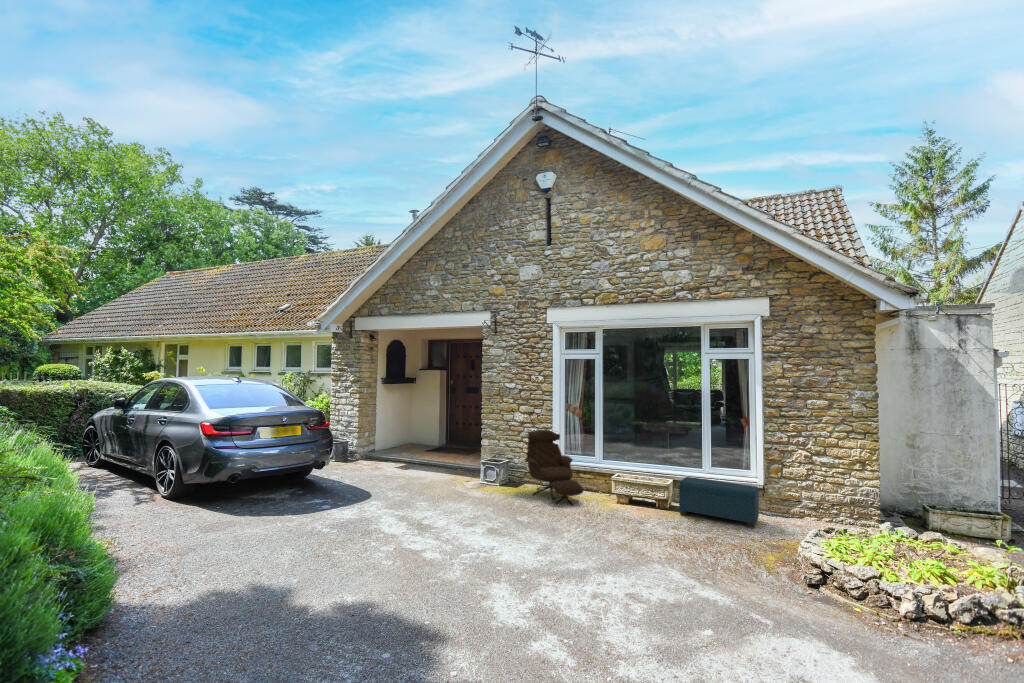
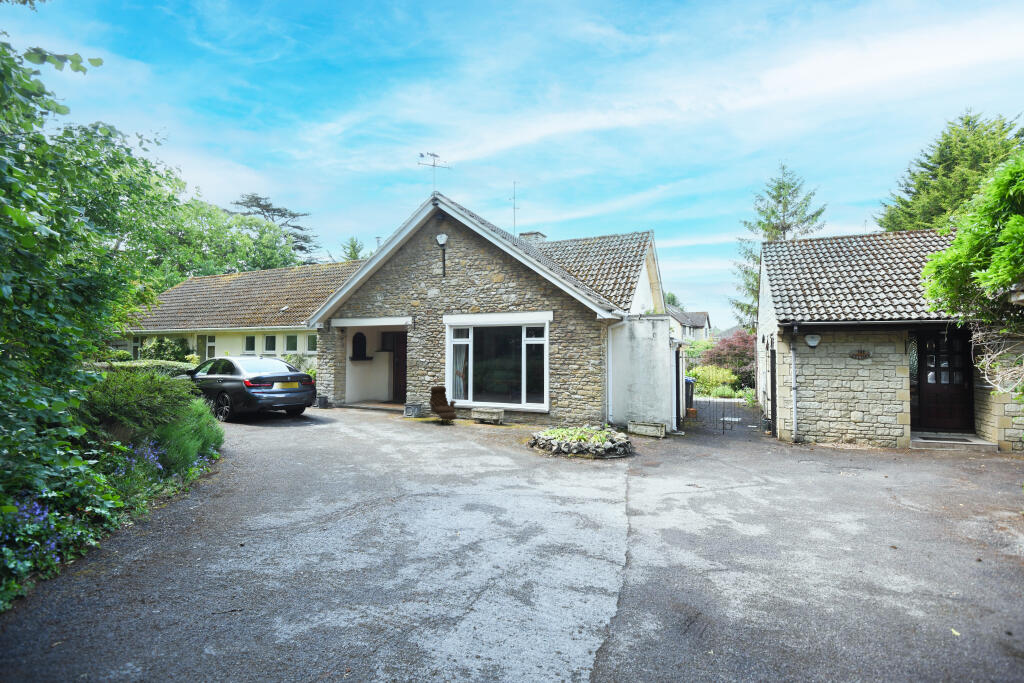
bench: present [679,477,759,528] -> none [505,409,545,432]

